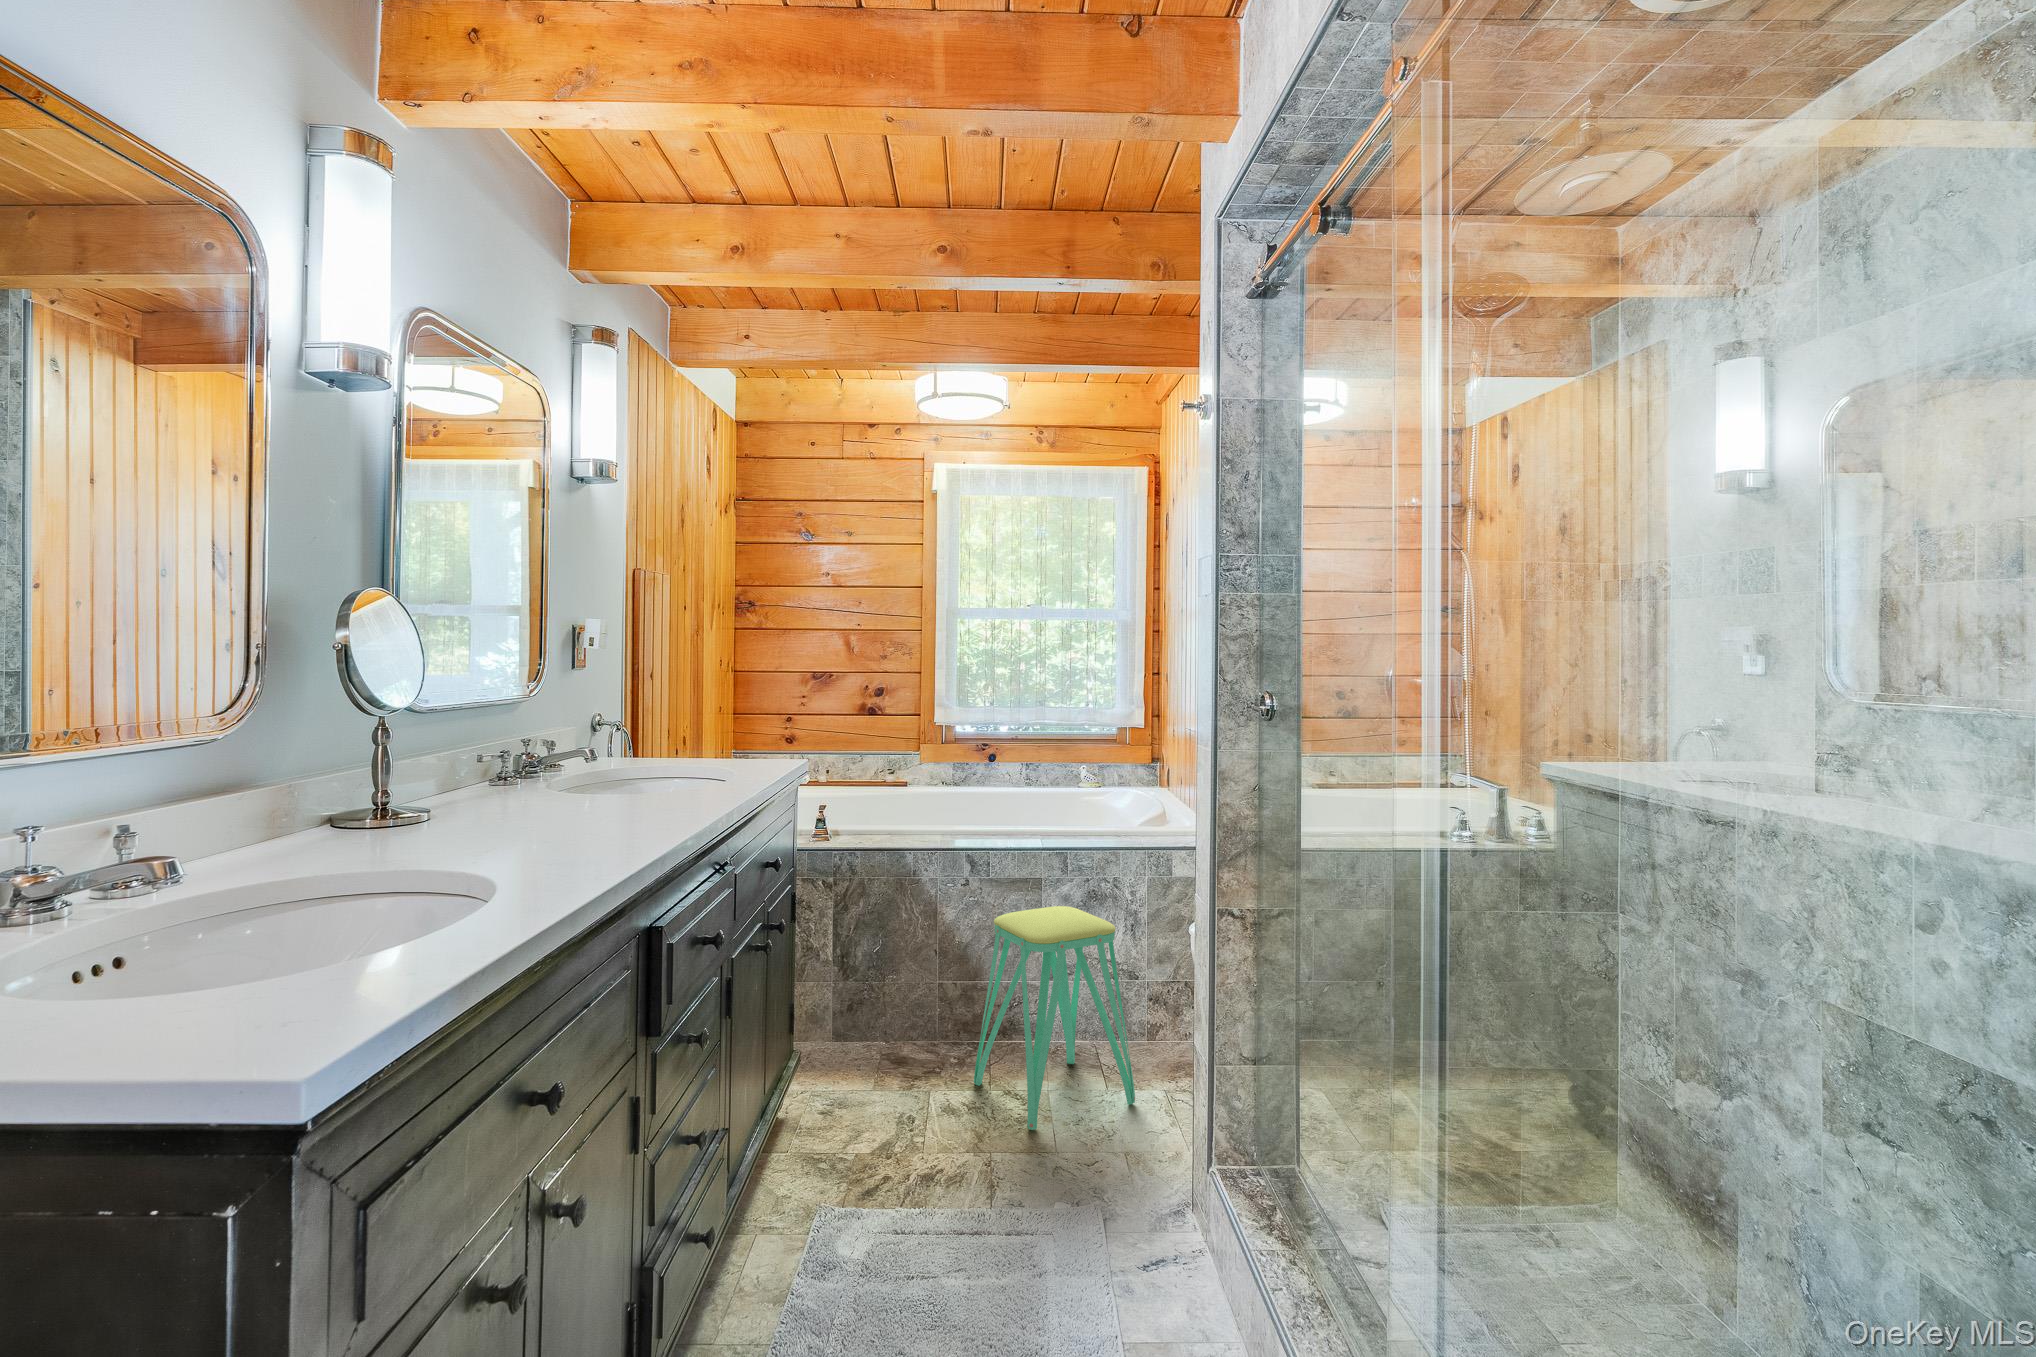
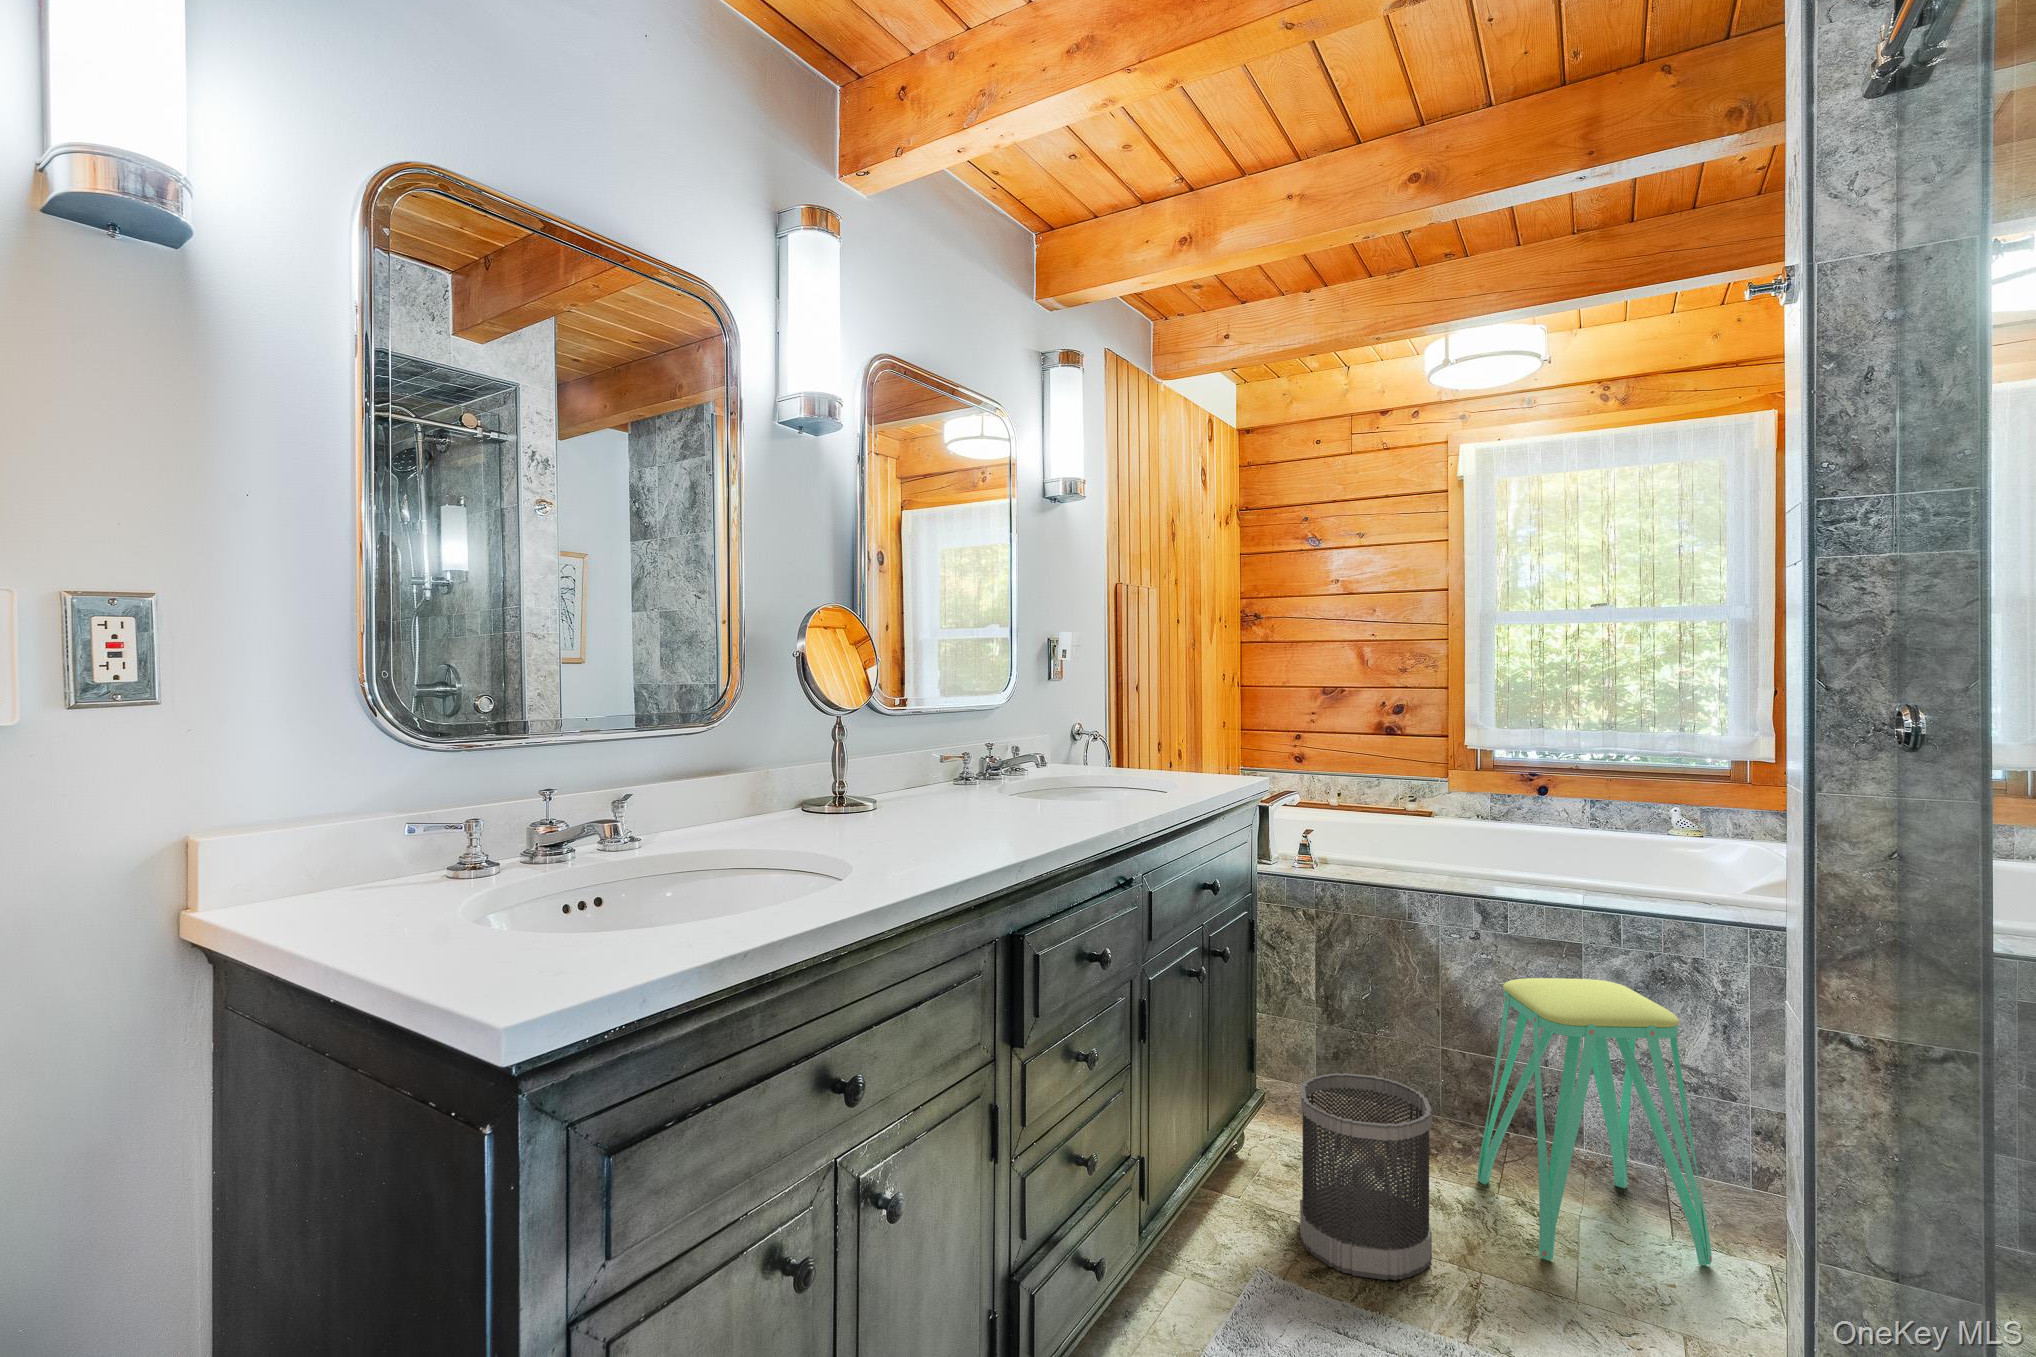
wastebasket: none [845,1013,954,1184] -> present [1300,1073,1432,1280]

